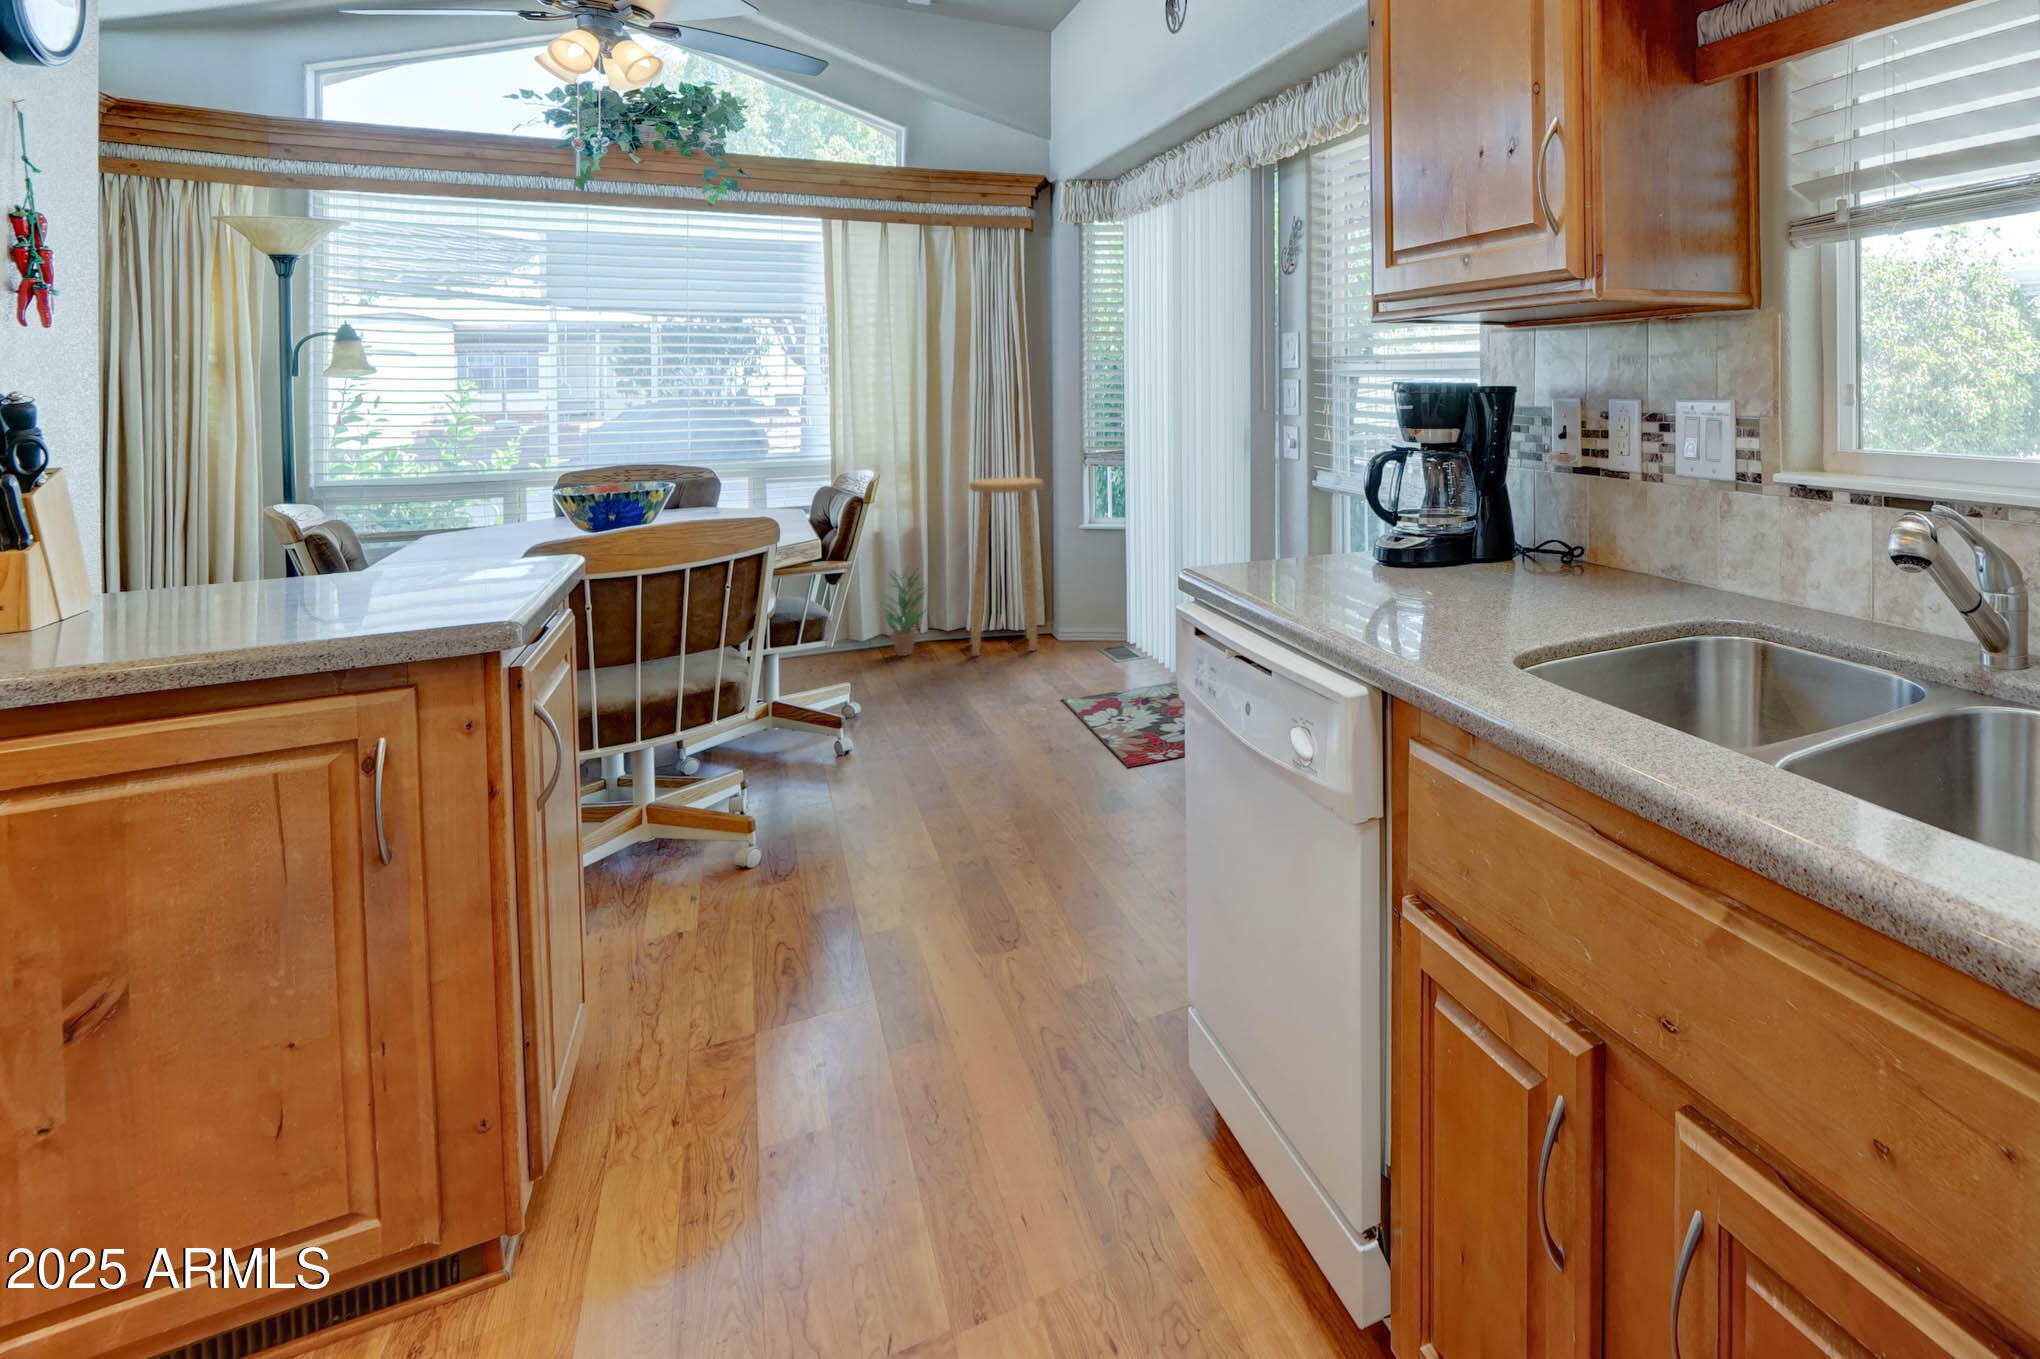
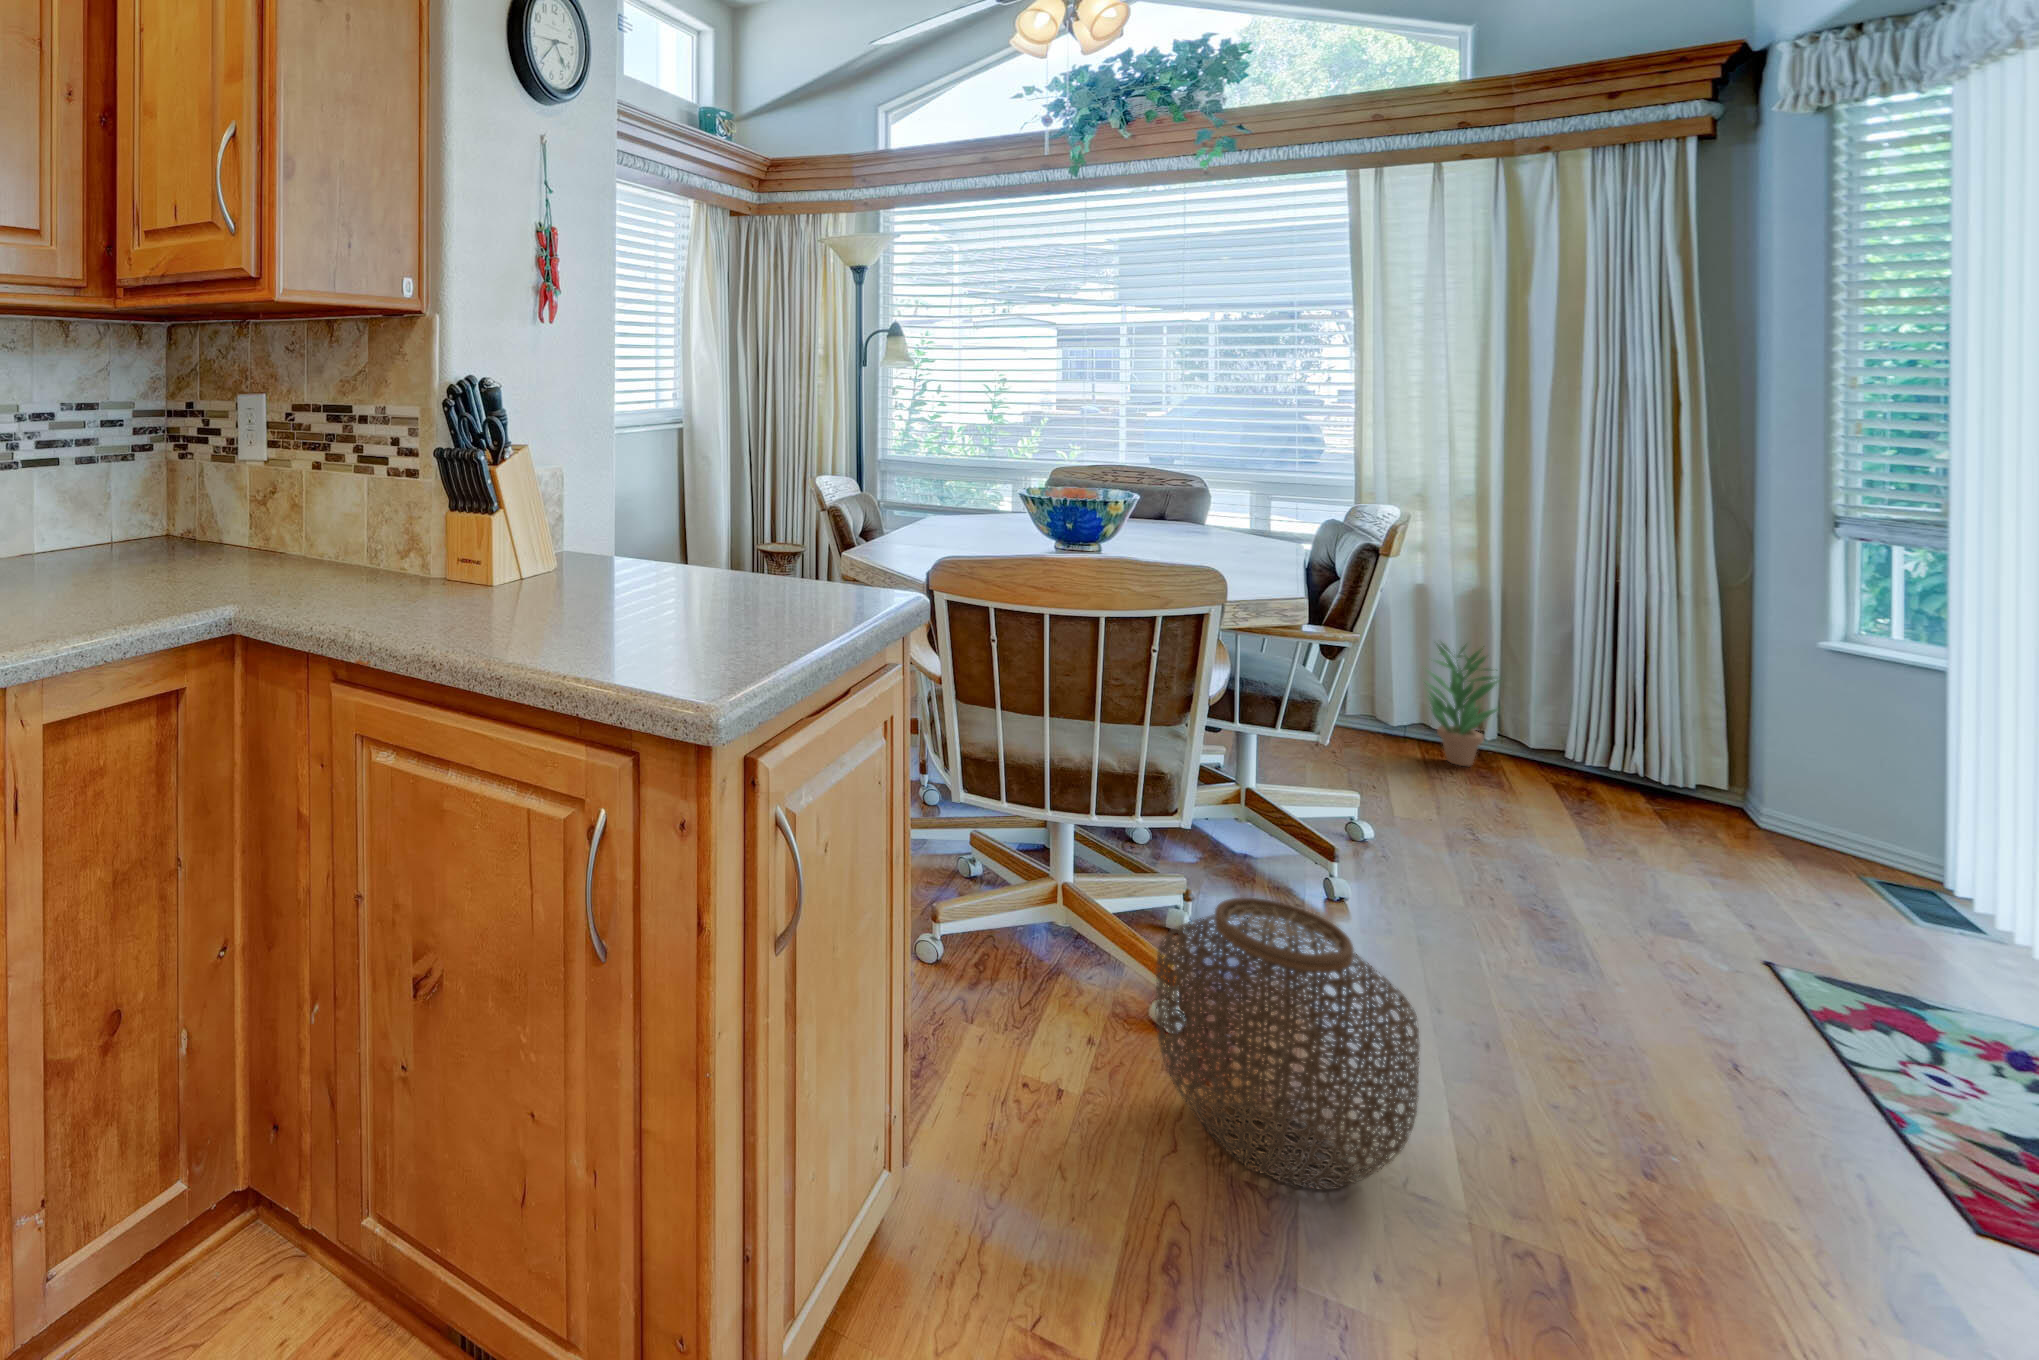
stool: present [969,477,1043,656] -> none [1577,533,1734,833]
woven basket: none [745,728,902,896] -> present [1156,898,1419,1189]

